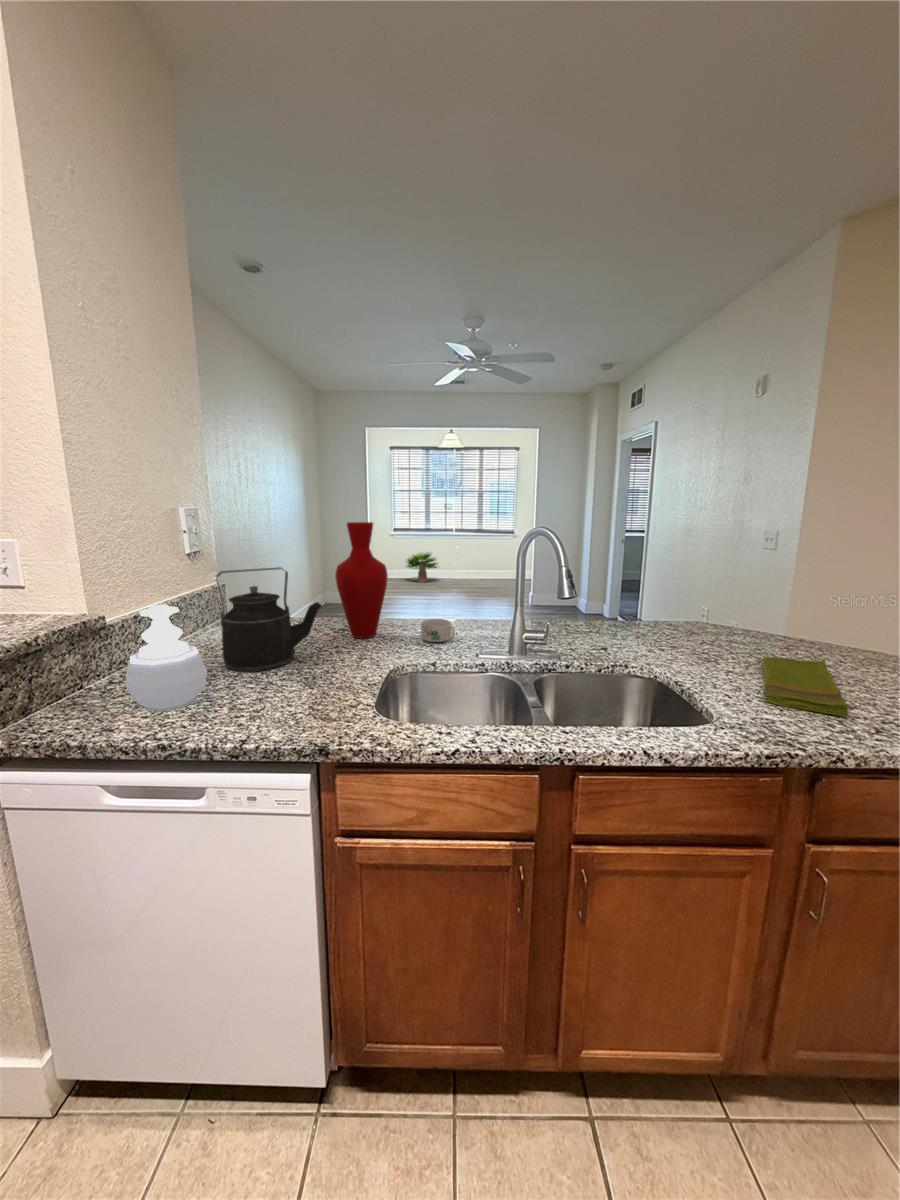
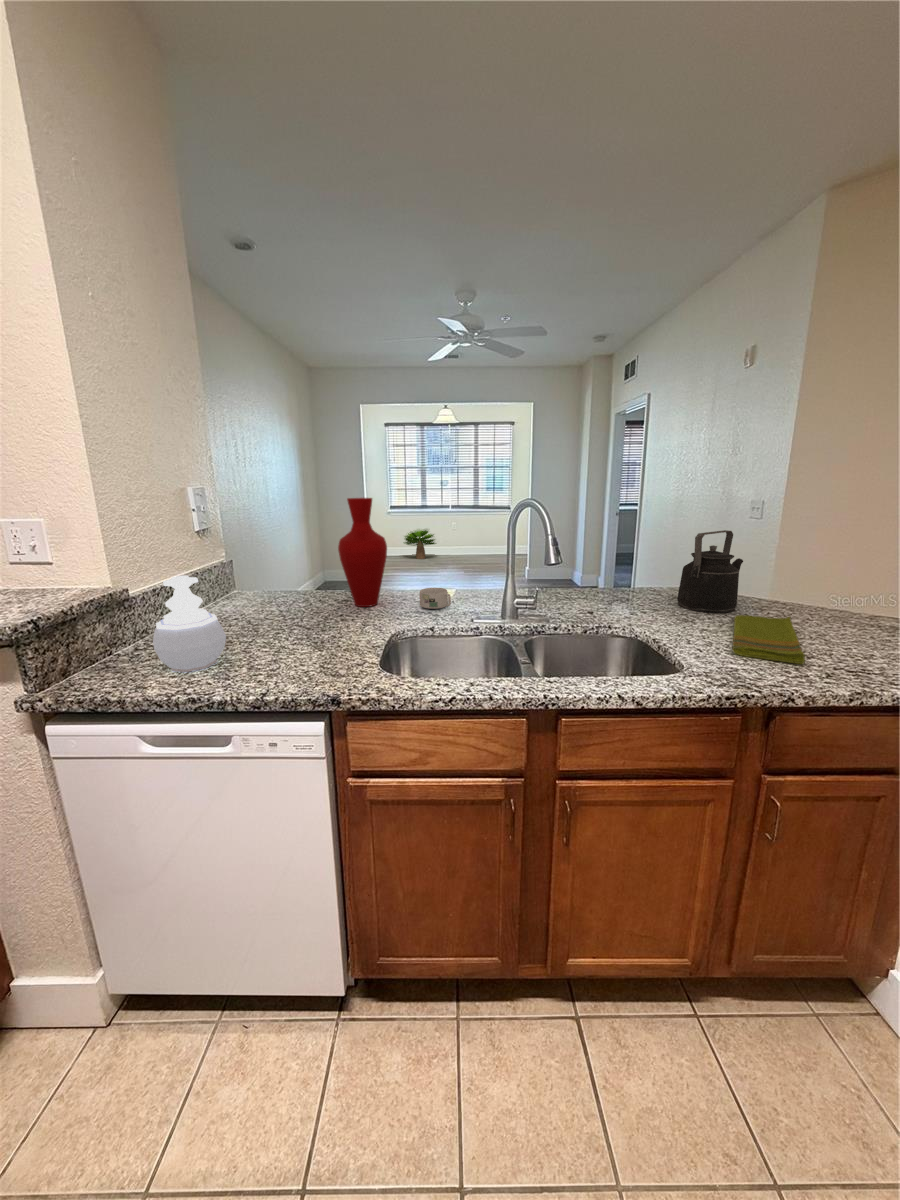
kettle: present [216,567,322,672] -> present [677,530,743,613]

